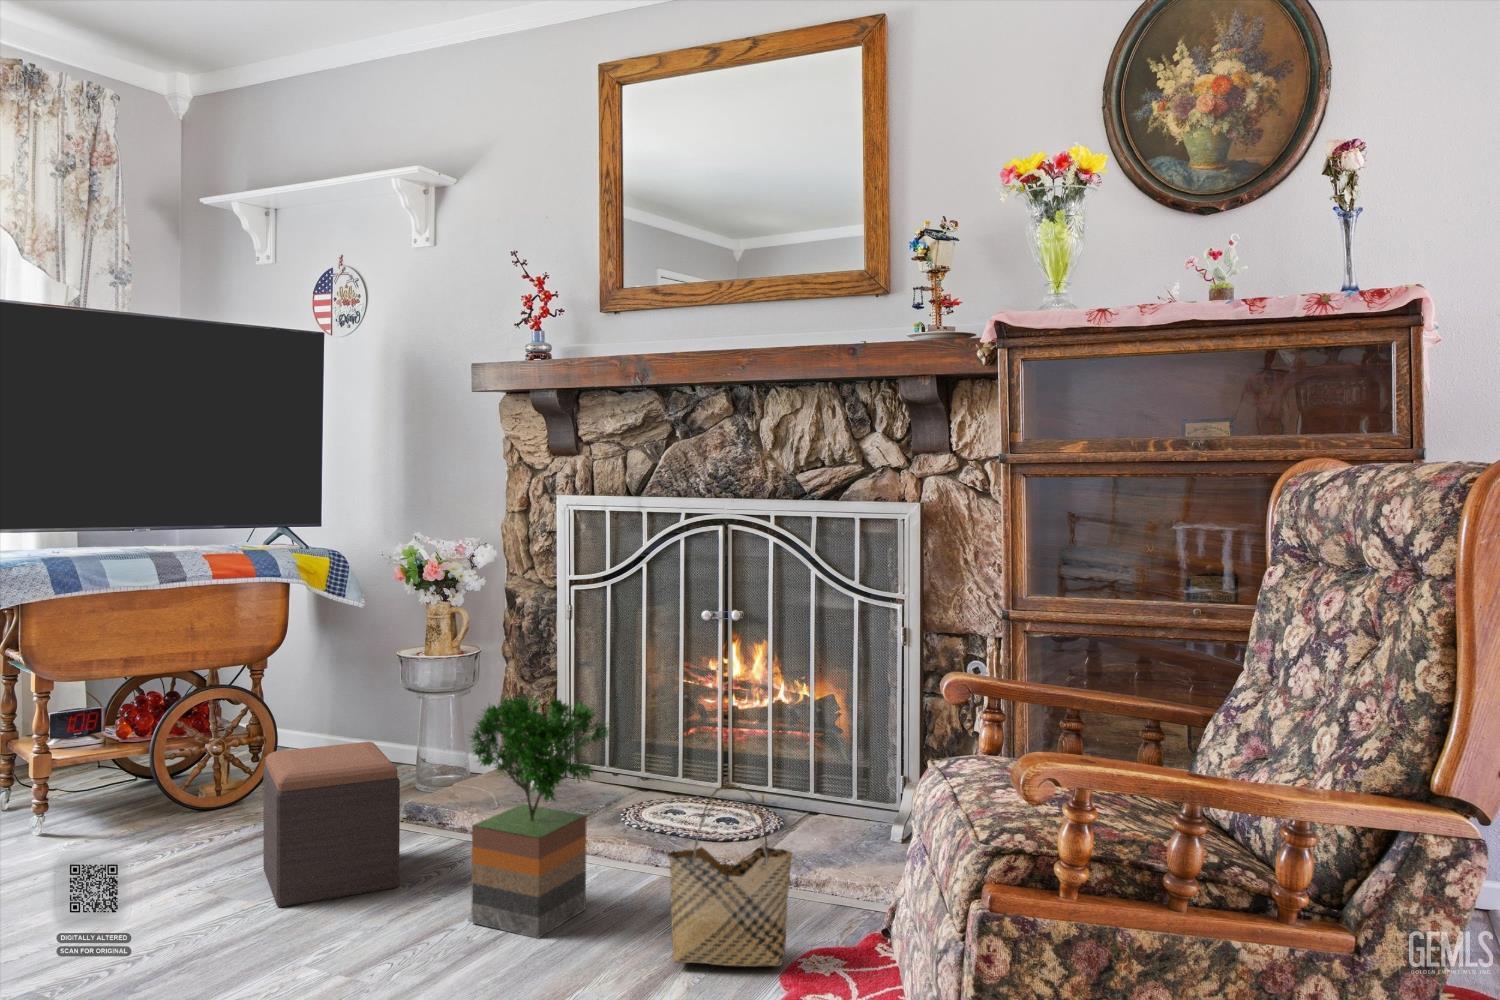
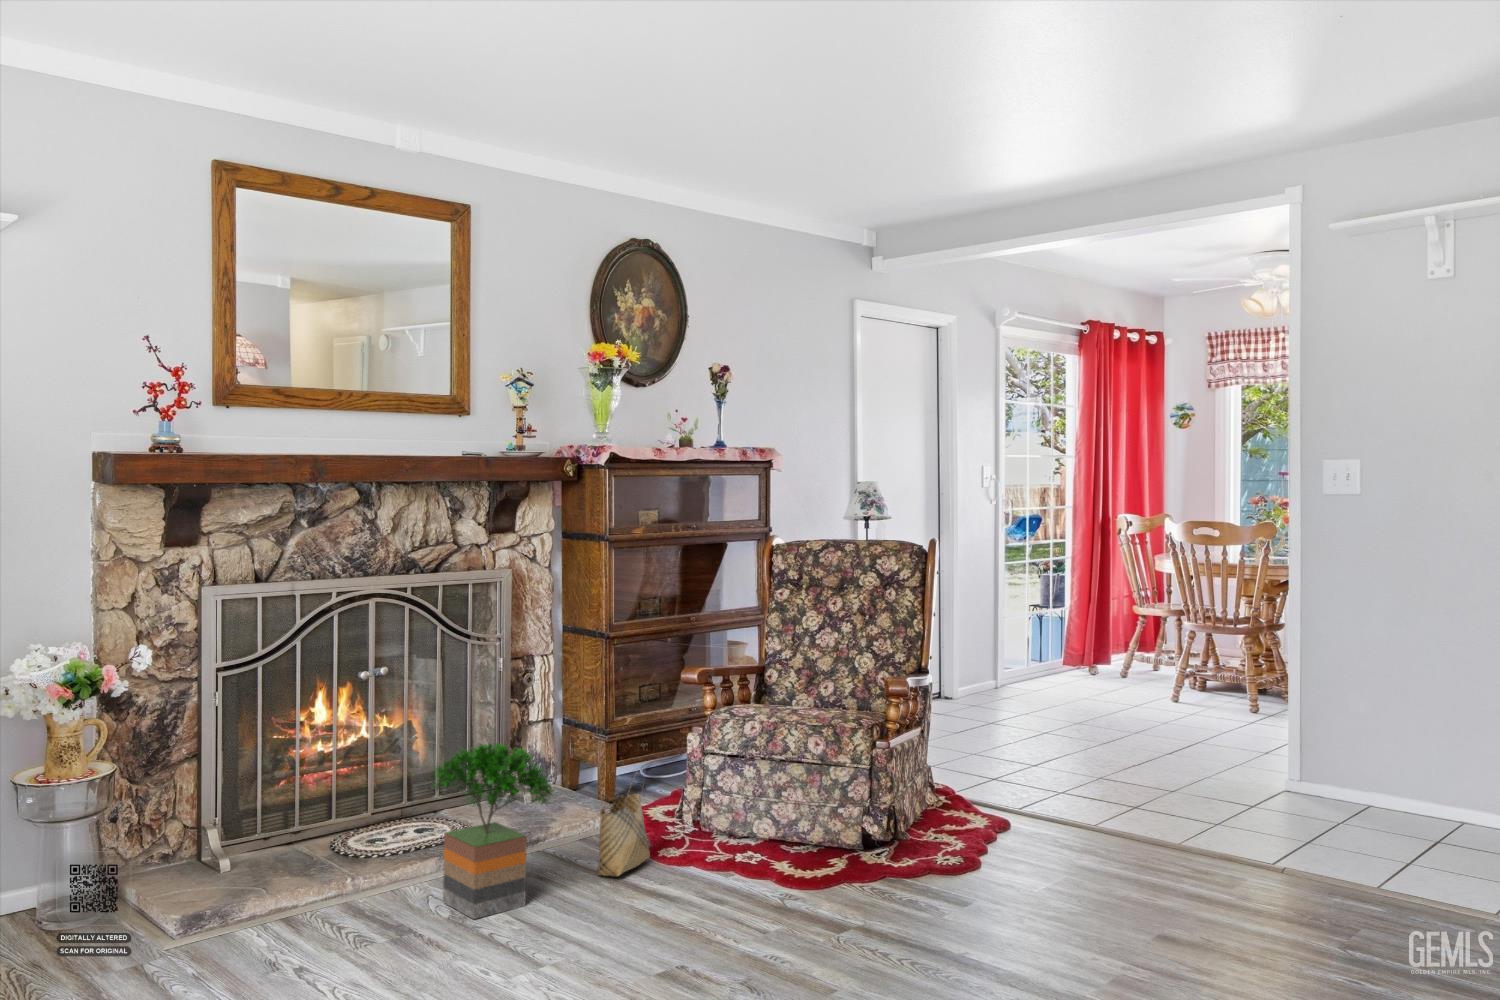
footstool: present [263,742,400,908] -> none [238,835,363,978]

